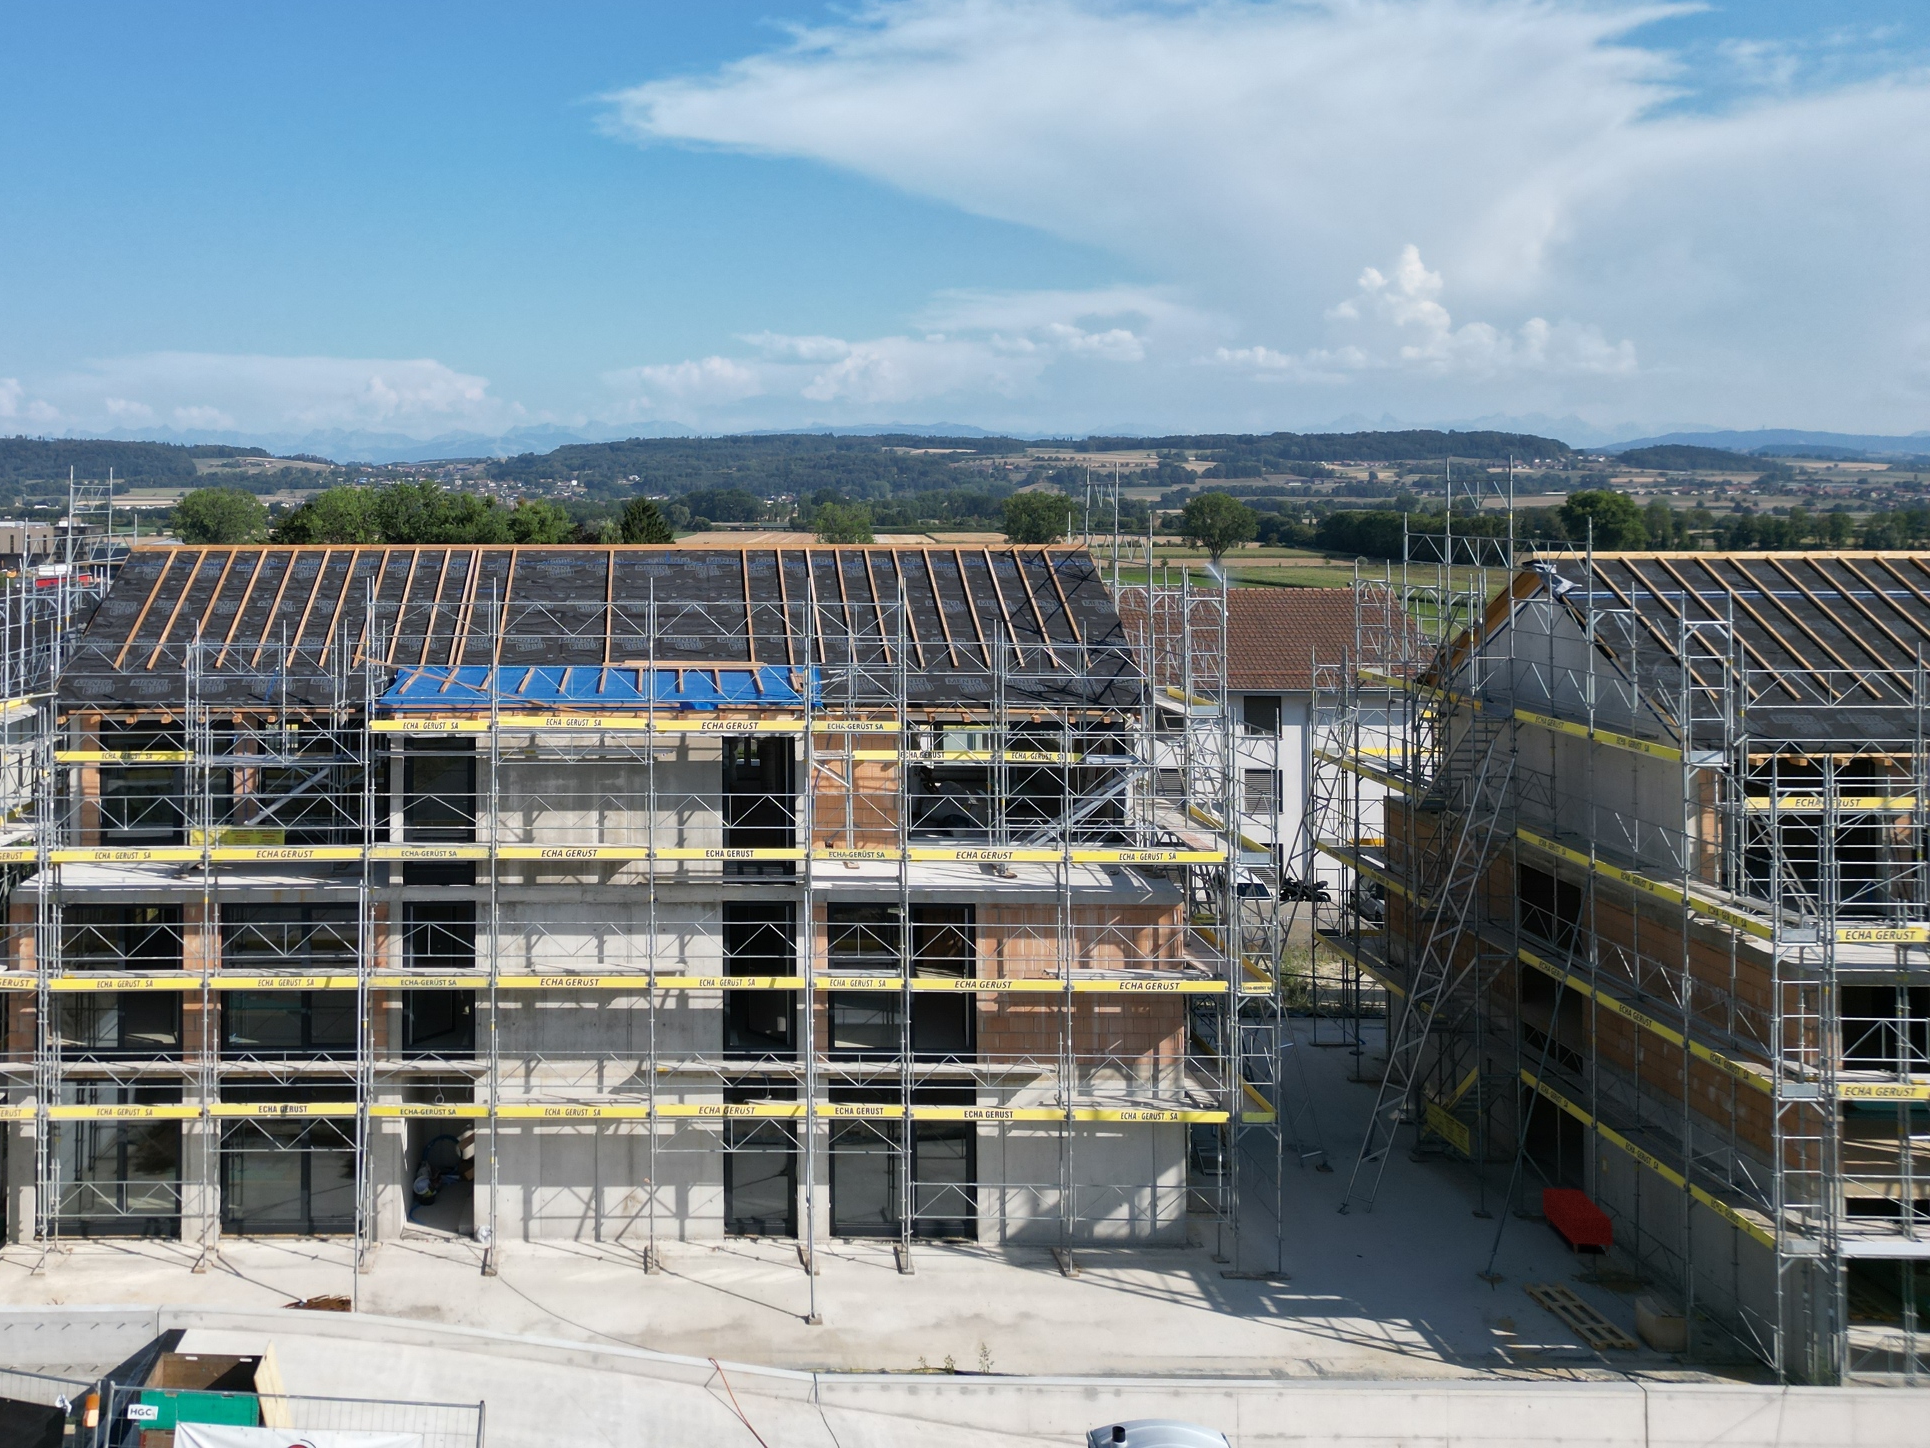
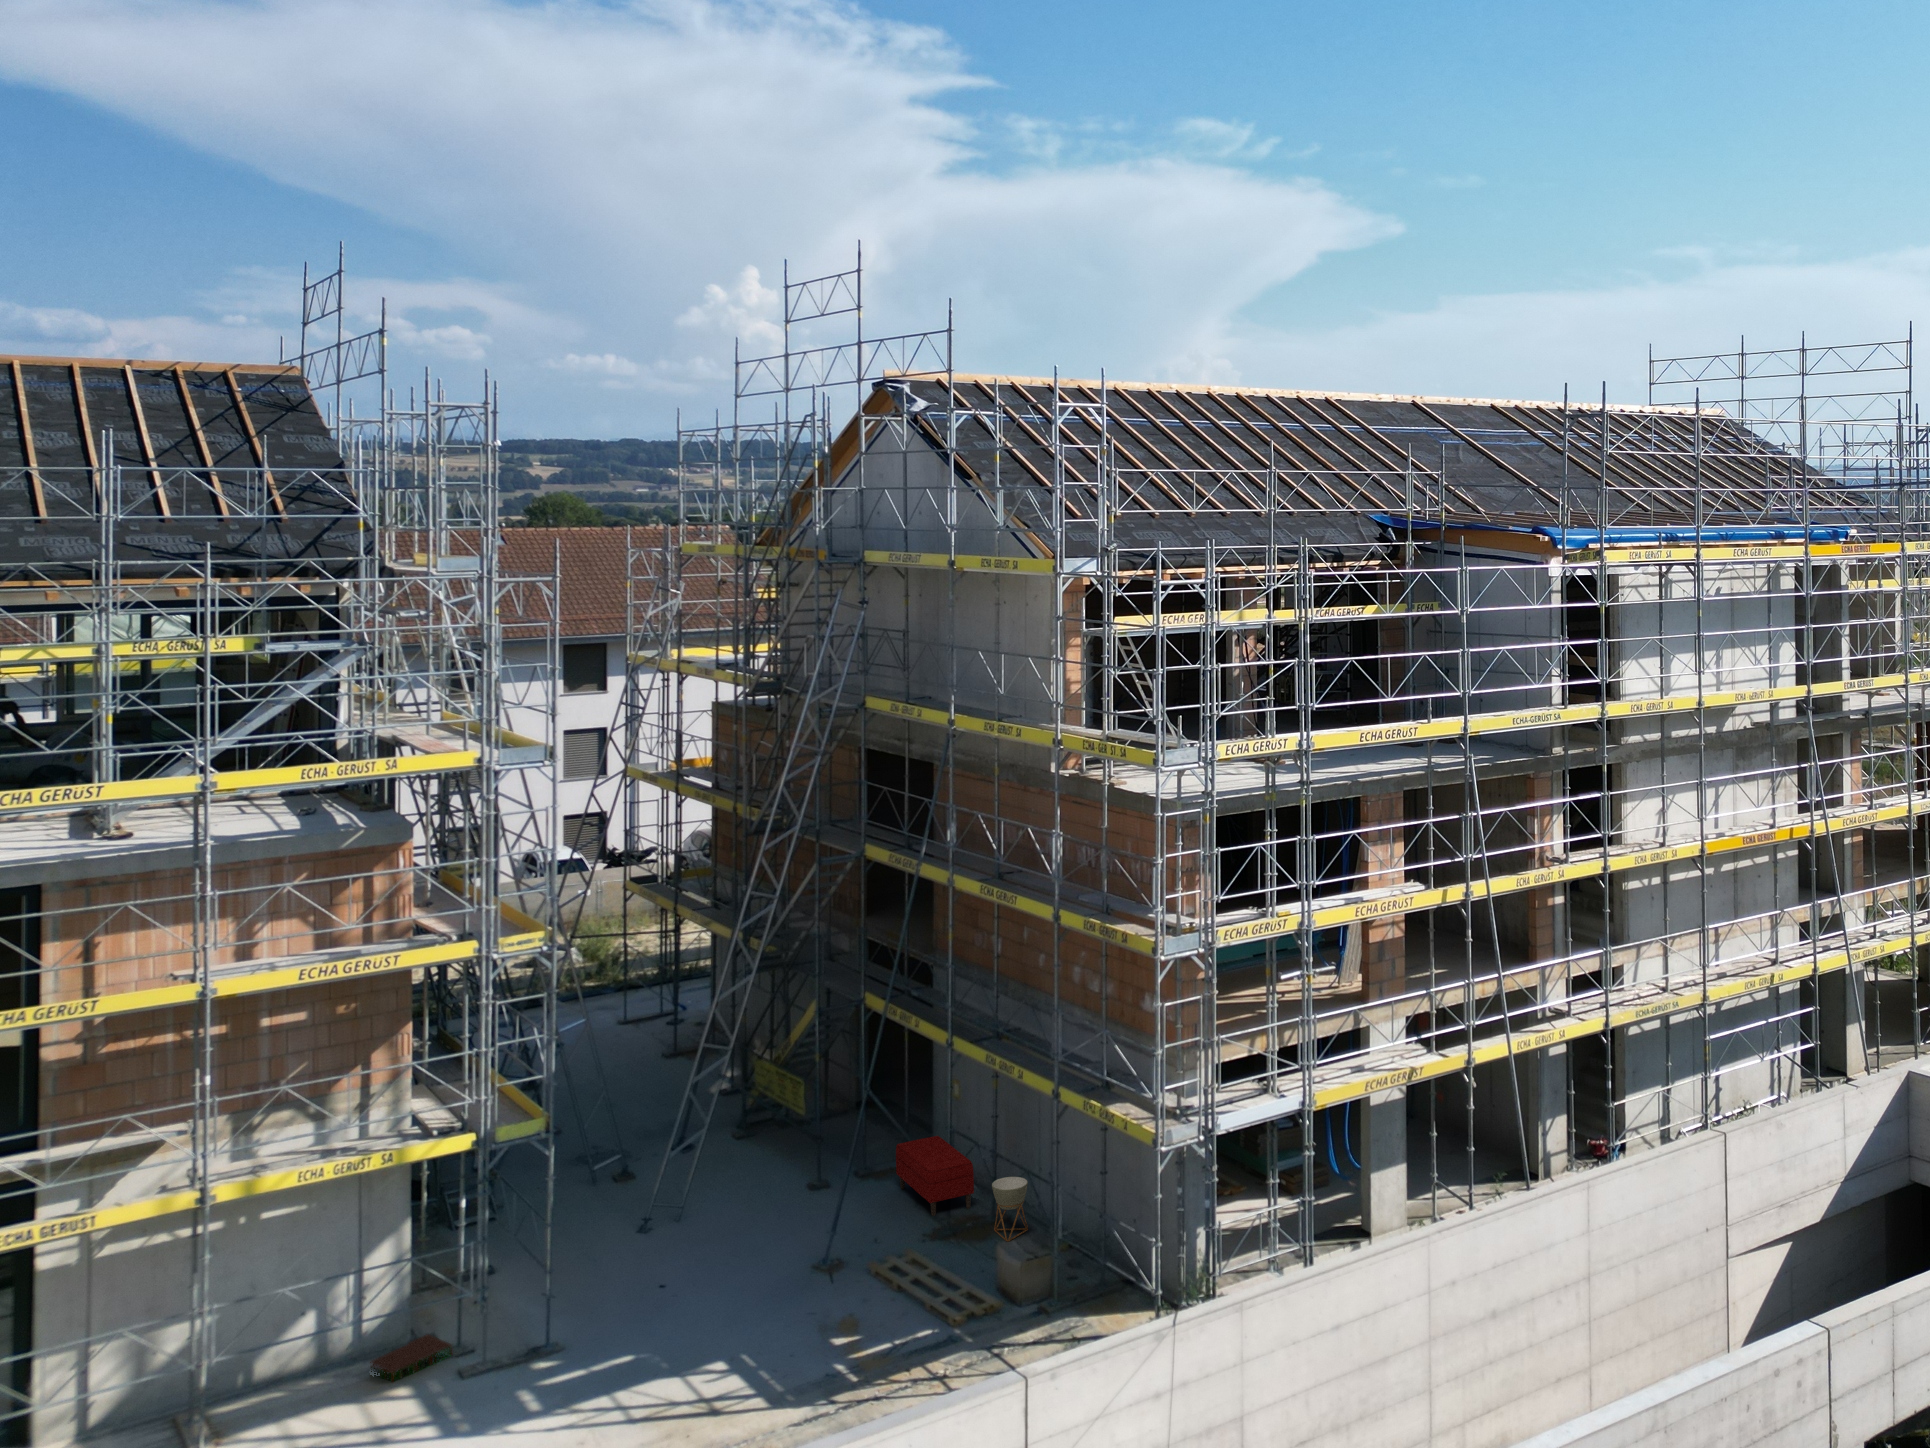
storage bin: none [1158,1238,1211,1265] -> present [370,1334,452,1381]
planter: none [1629,1240,1663,1294] -> present [992,1177,1028,1242]

